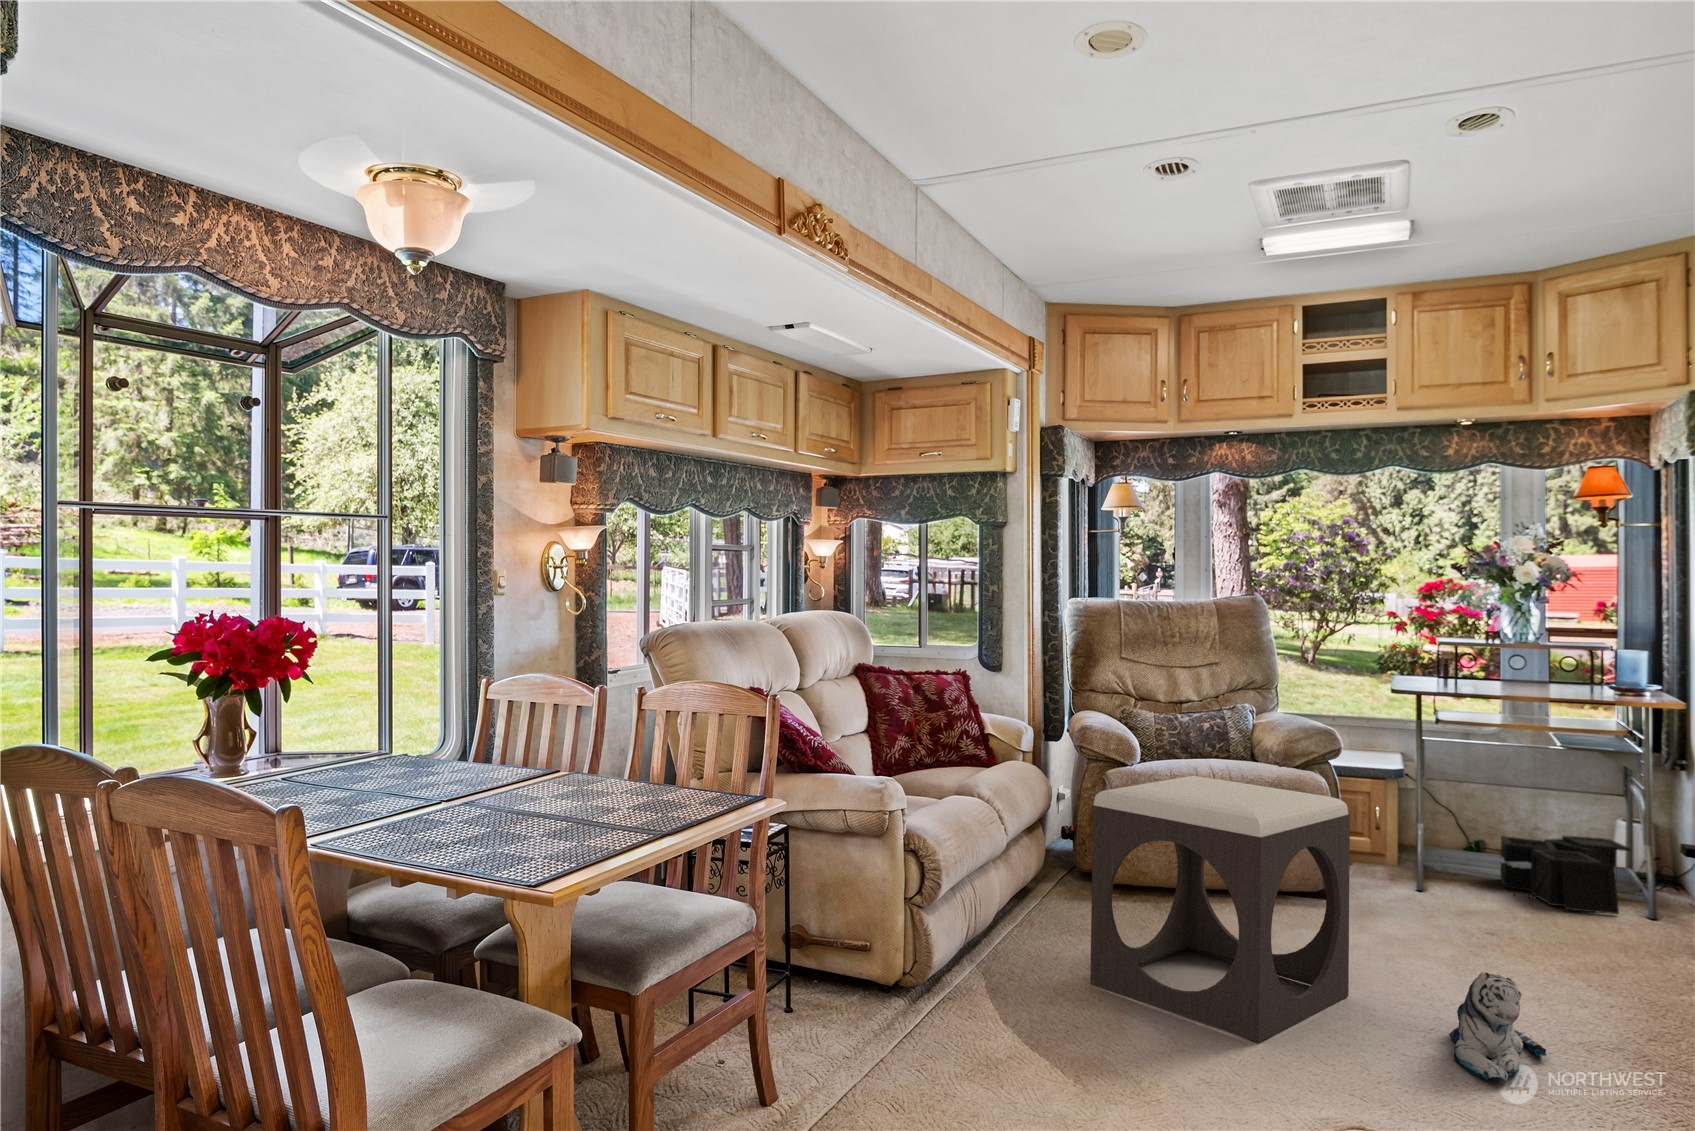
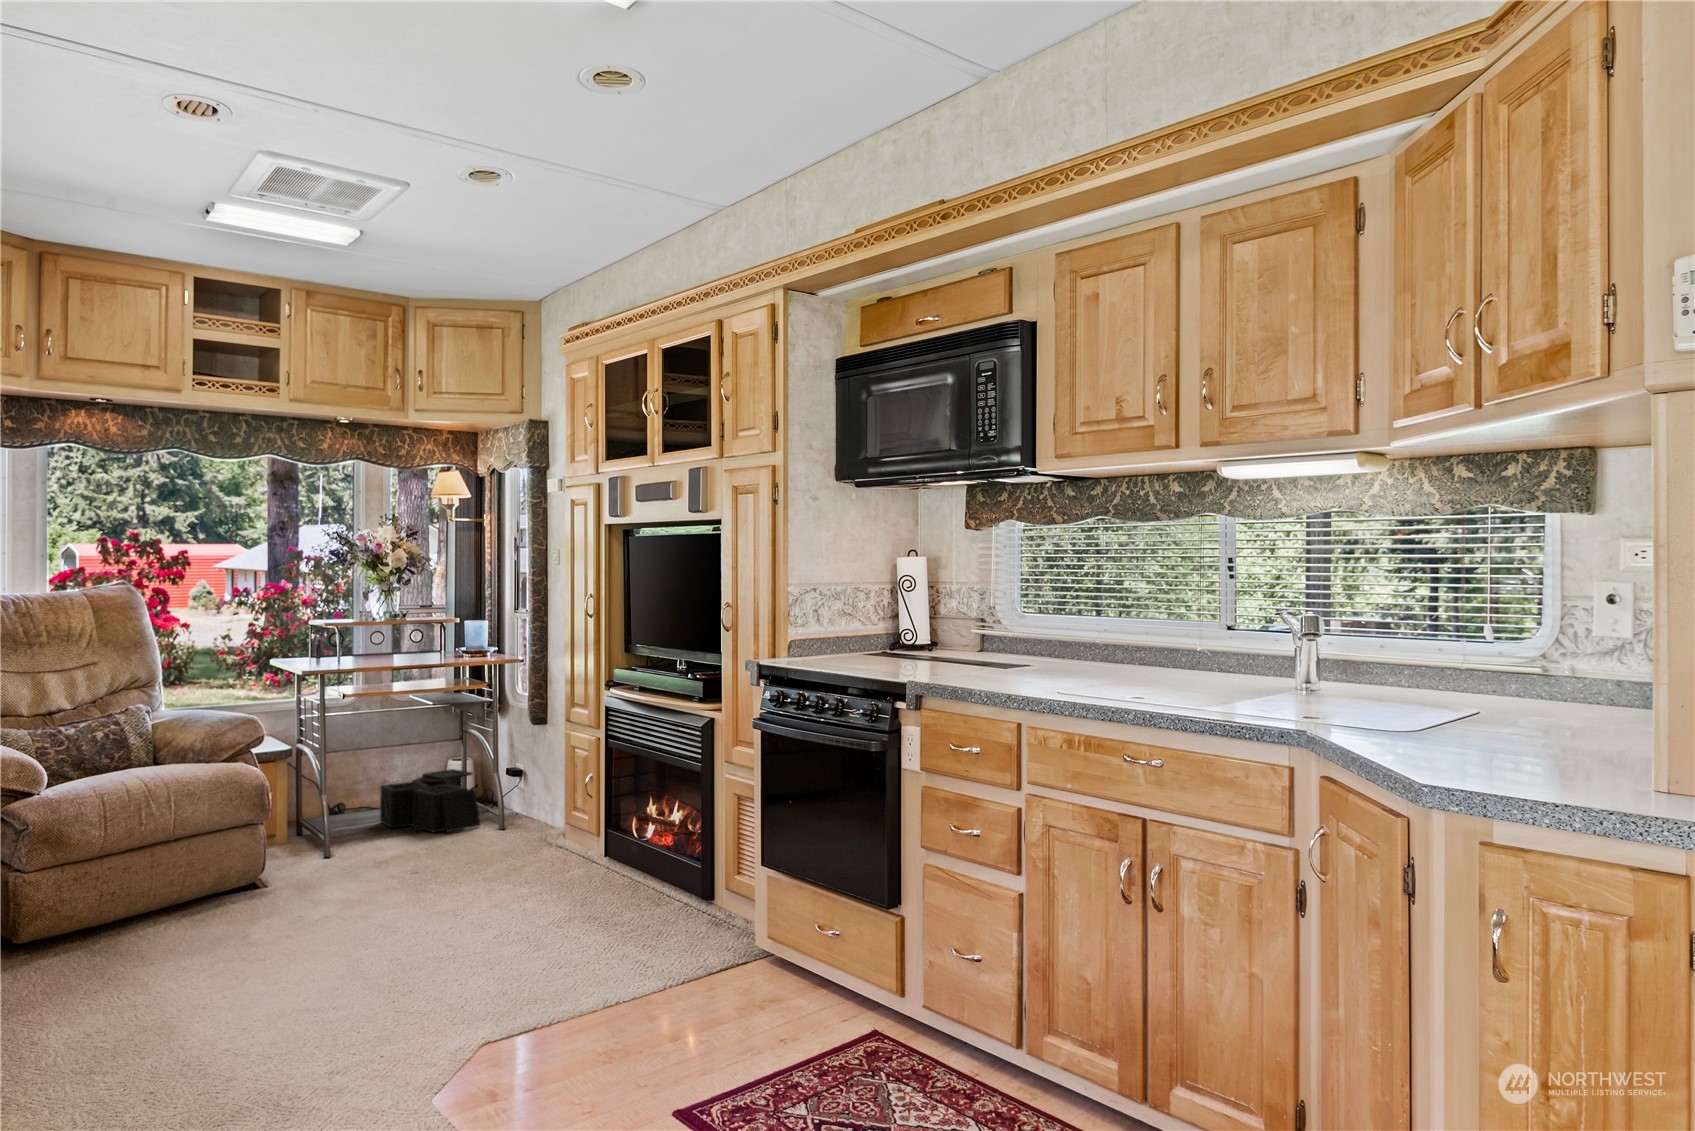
footstool: present [1090,776,1350,1042] -> none [108,780,367,1060]
plush toy: present [1449,972,1547,1081] -> none [467,891,537,976]

